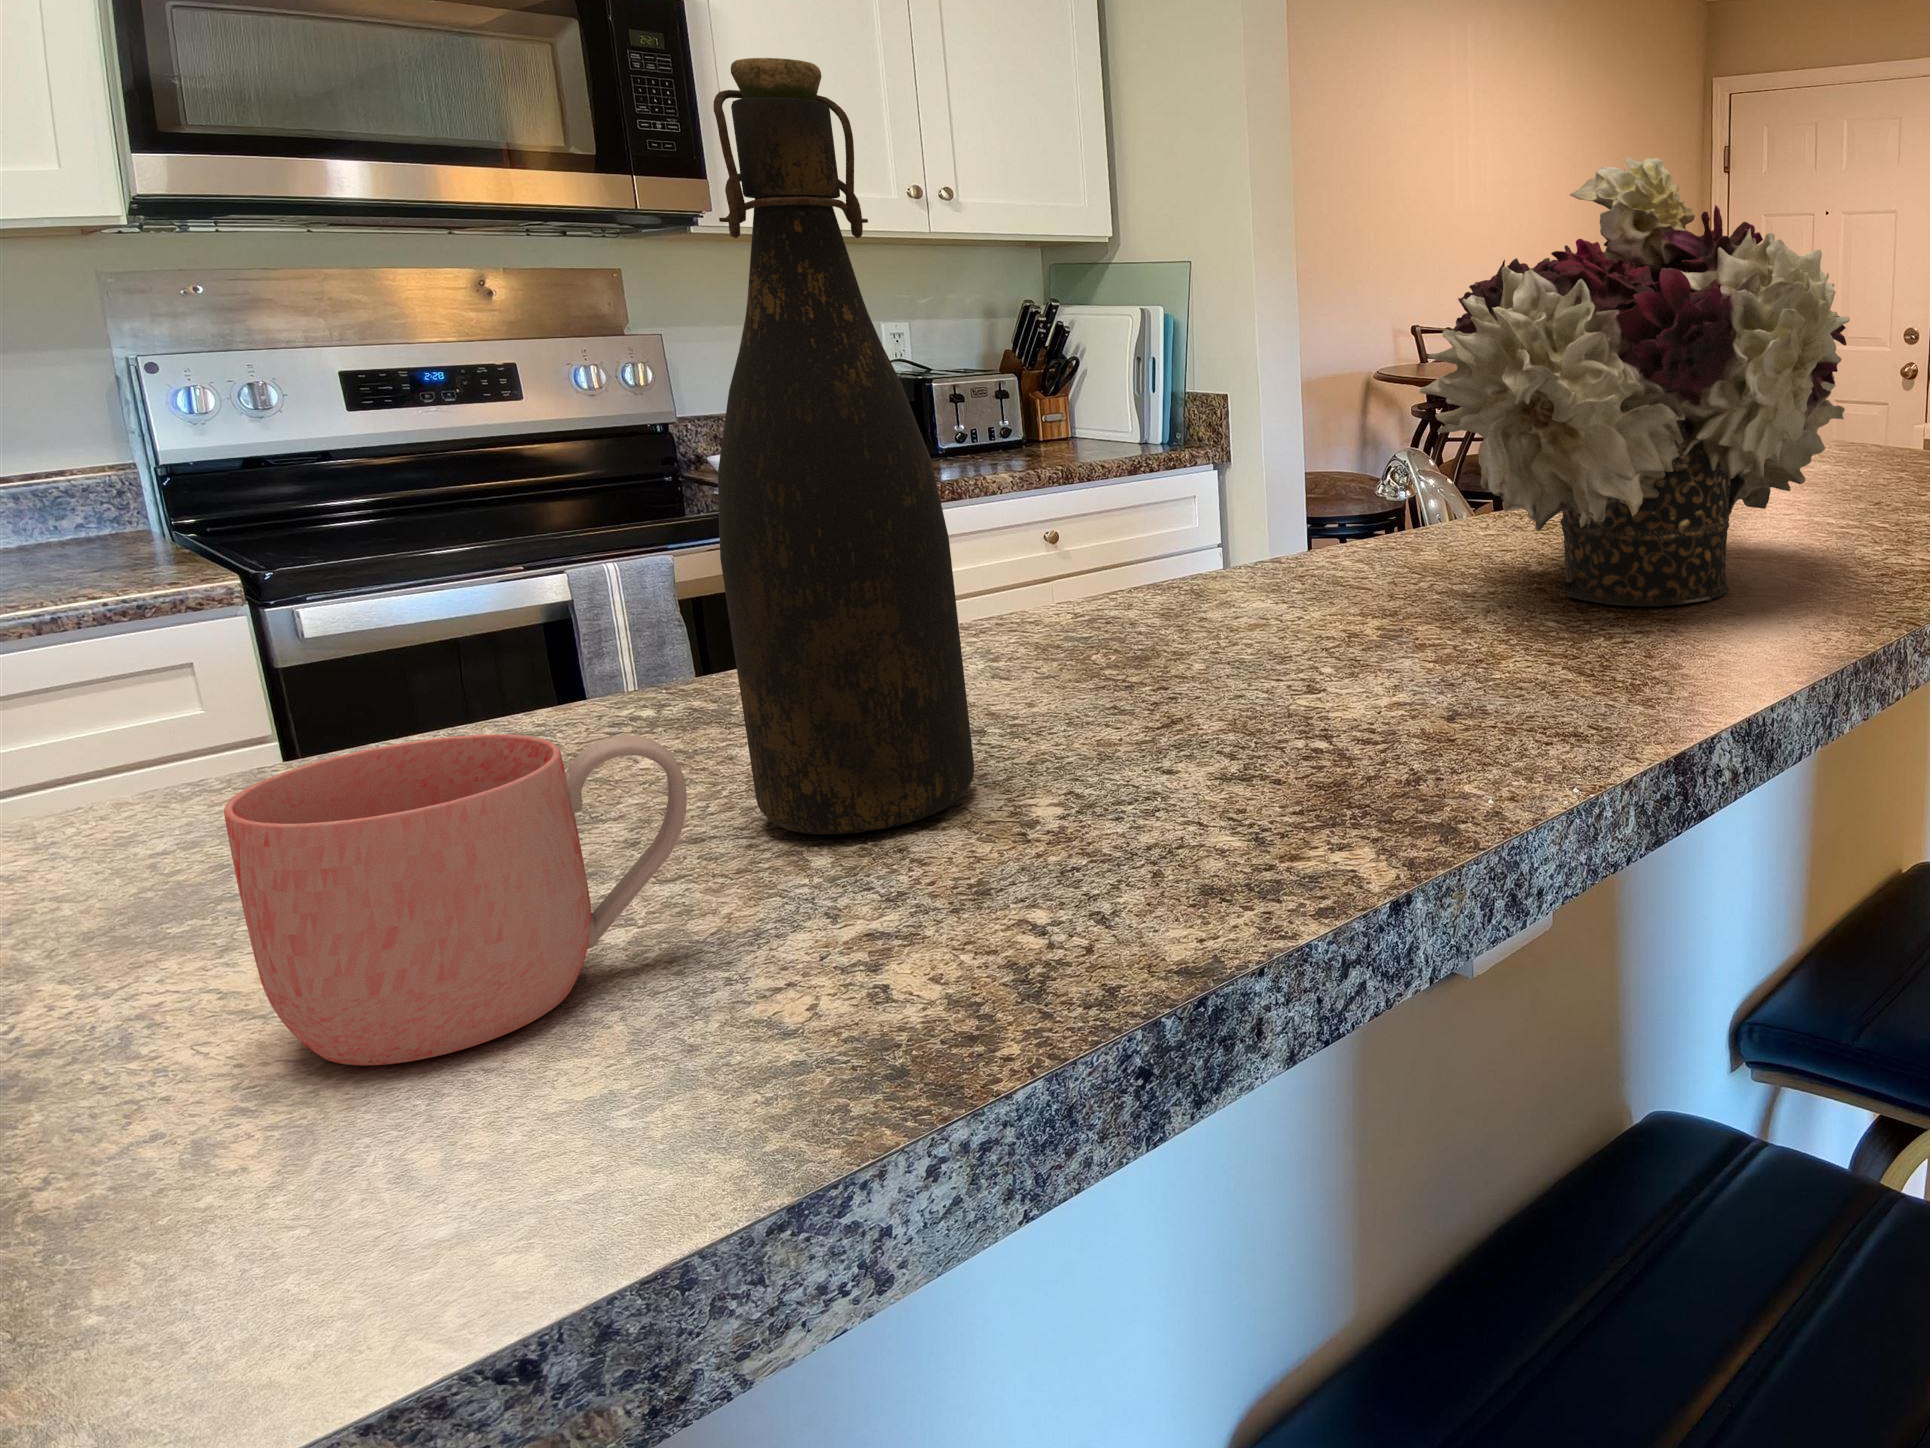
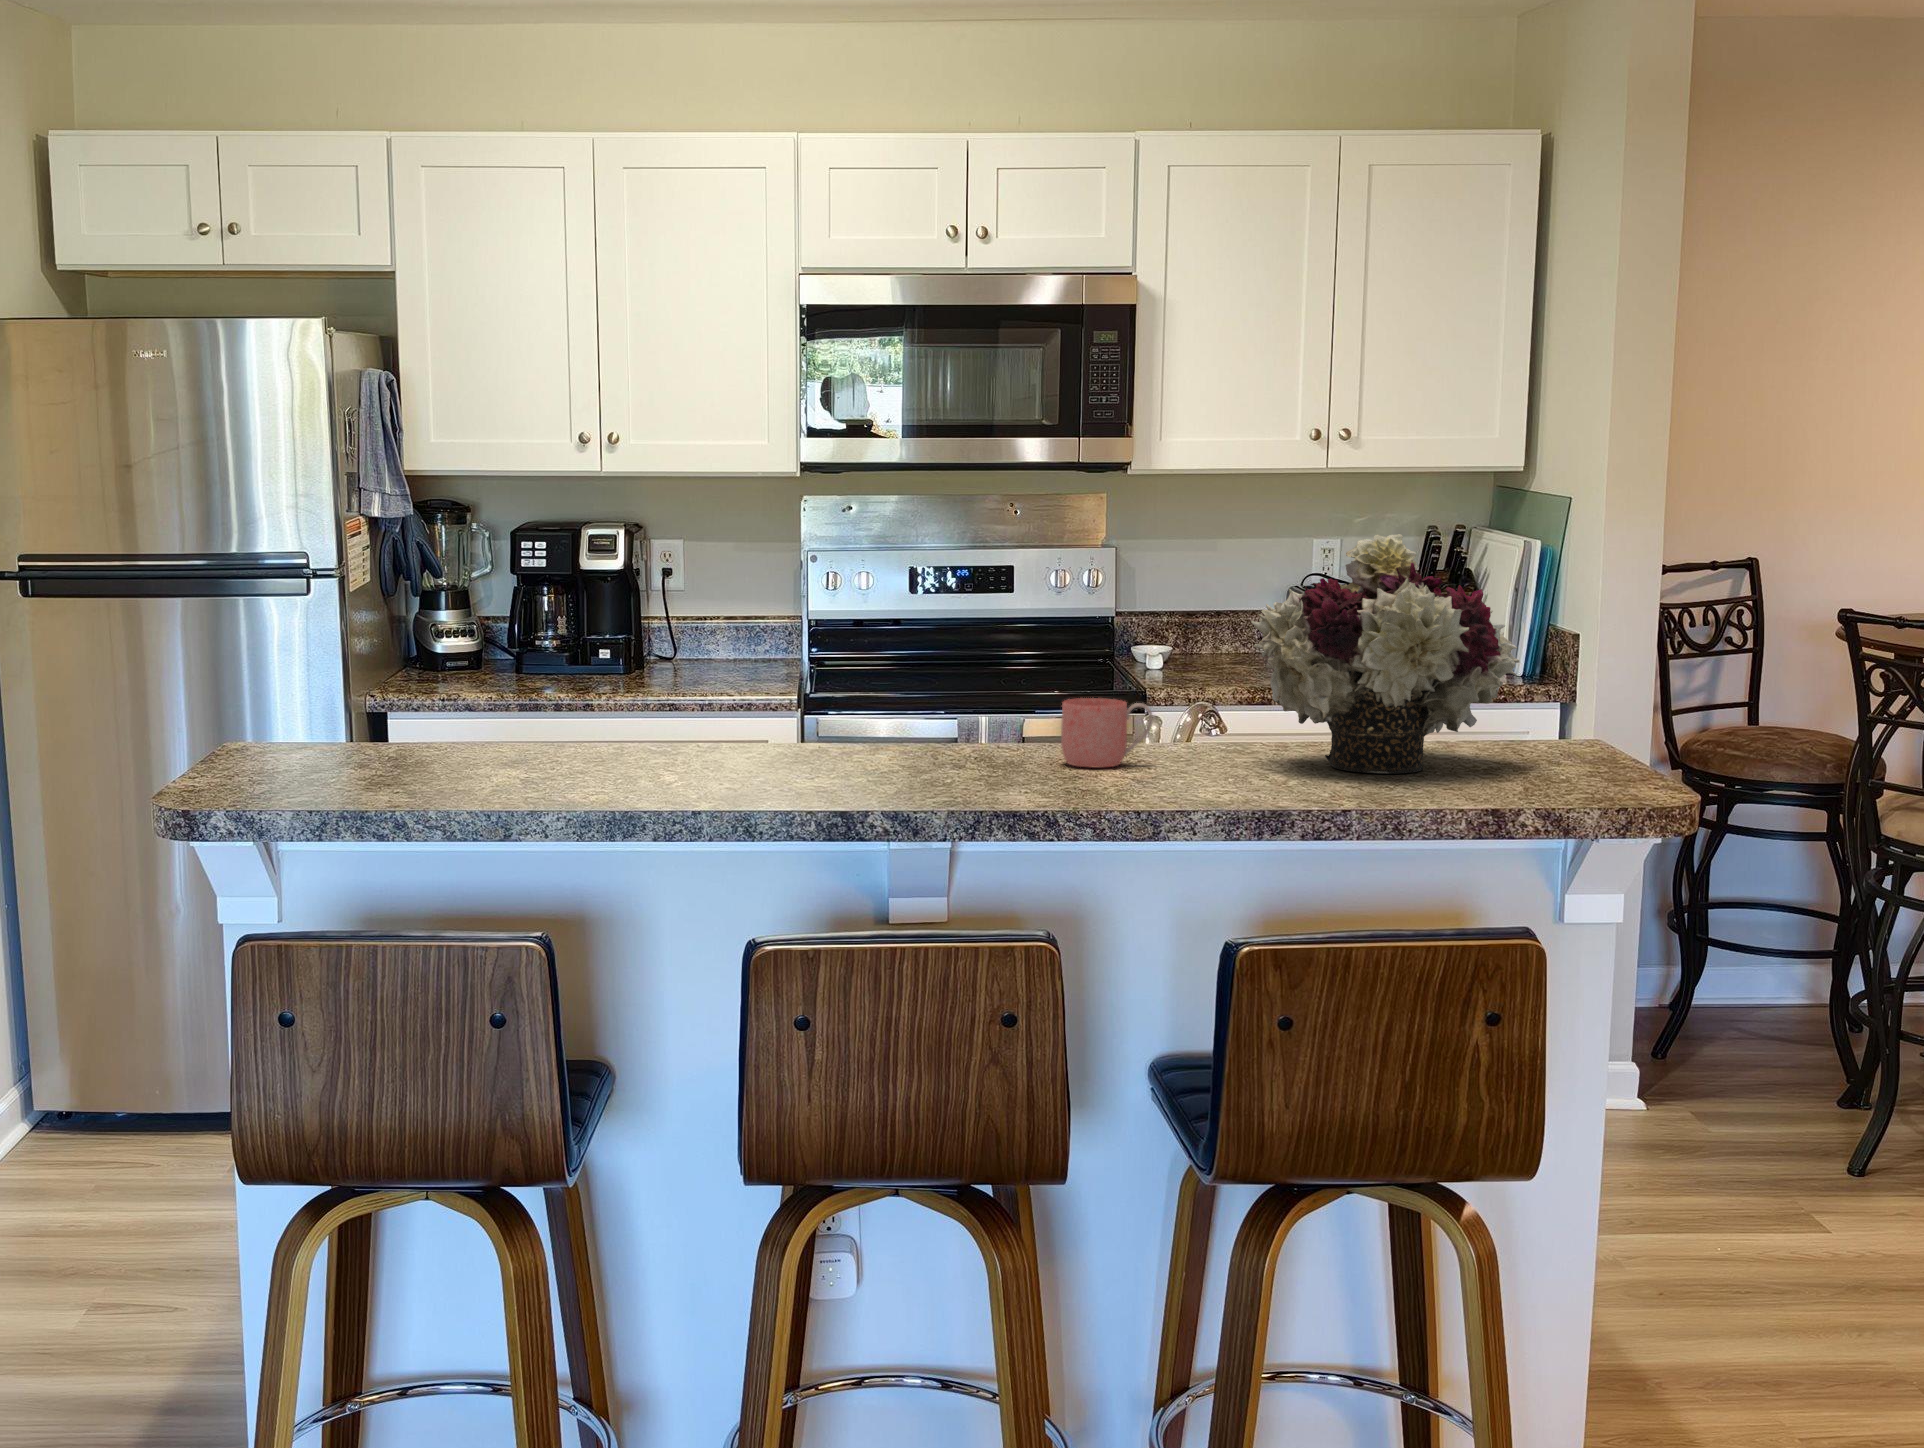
bottle: present [713,58,974,834] -> none [912,525,982,775]
mug: present [224,734,687,1065] -> present [1061,698,1152,768]

